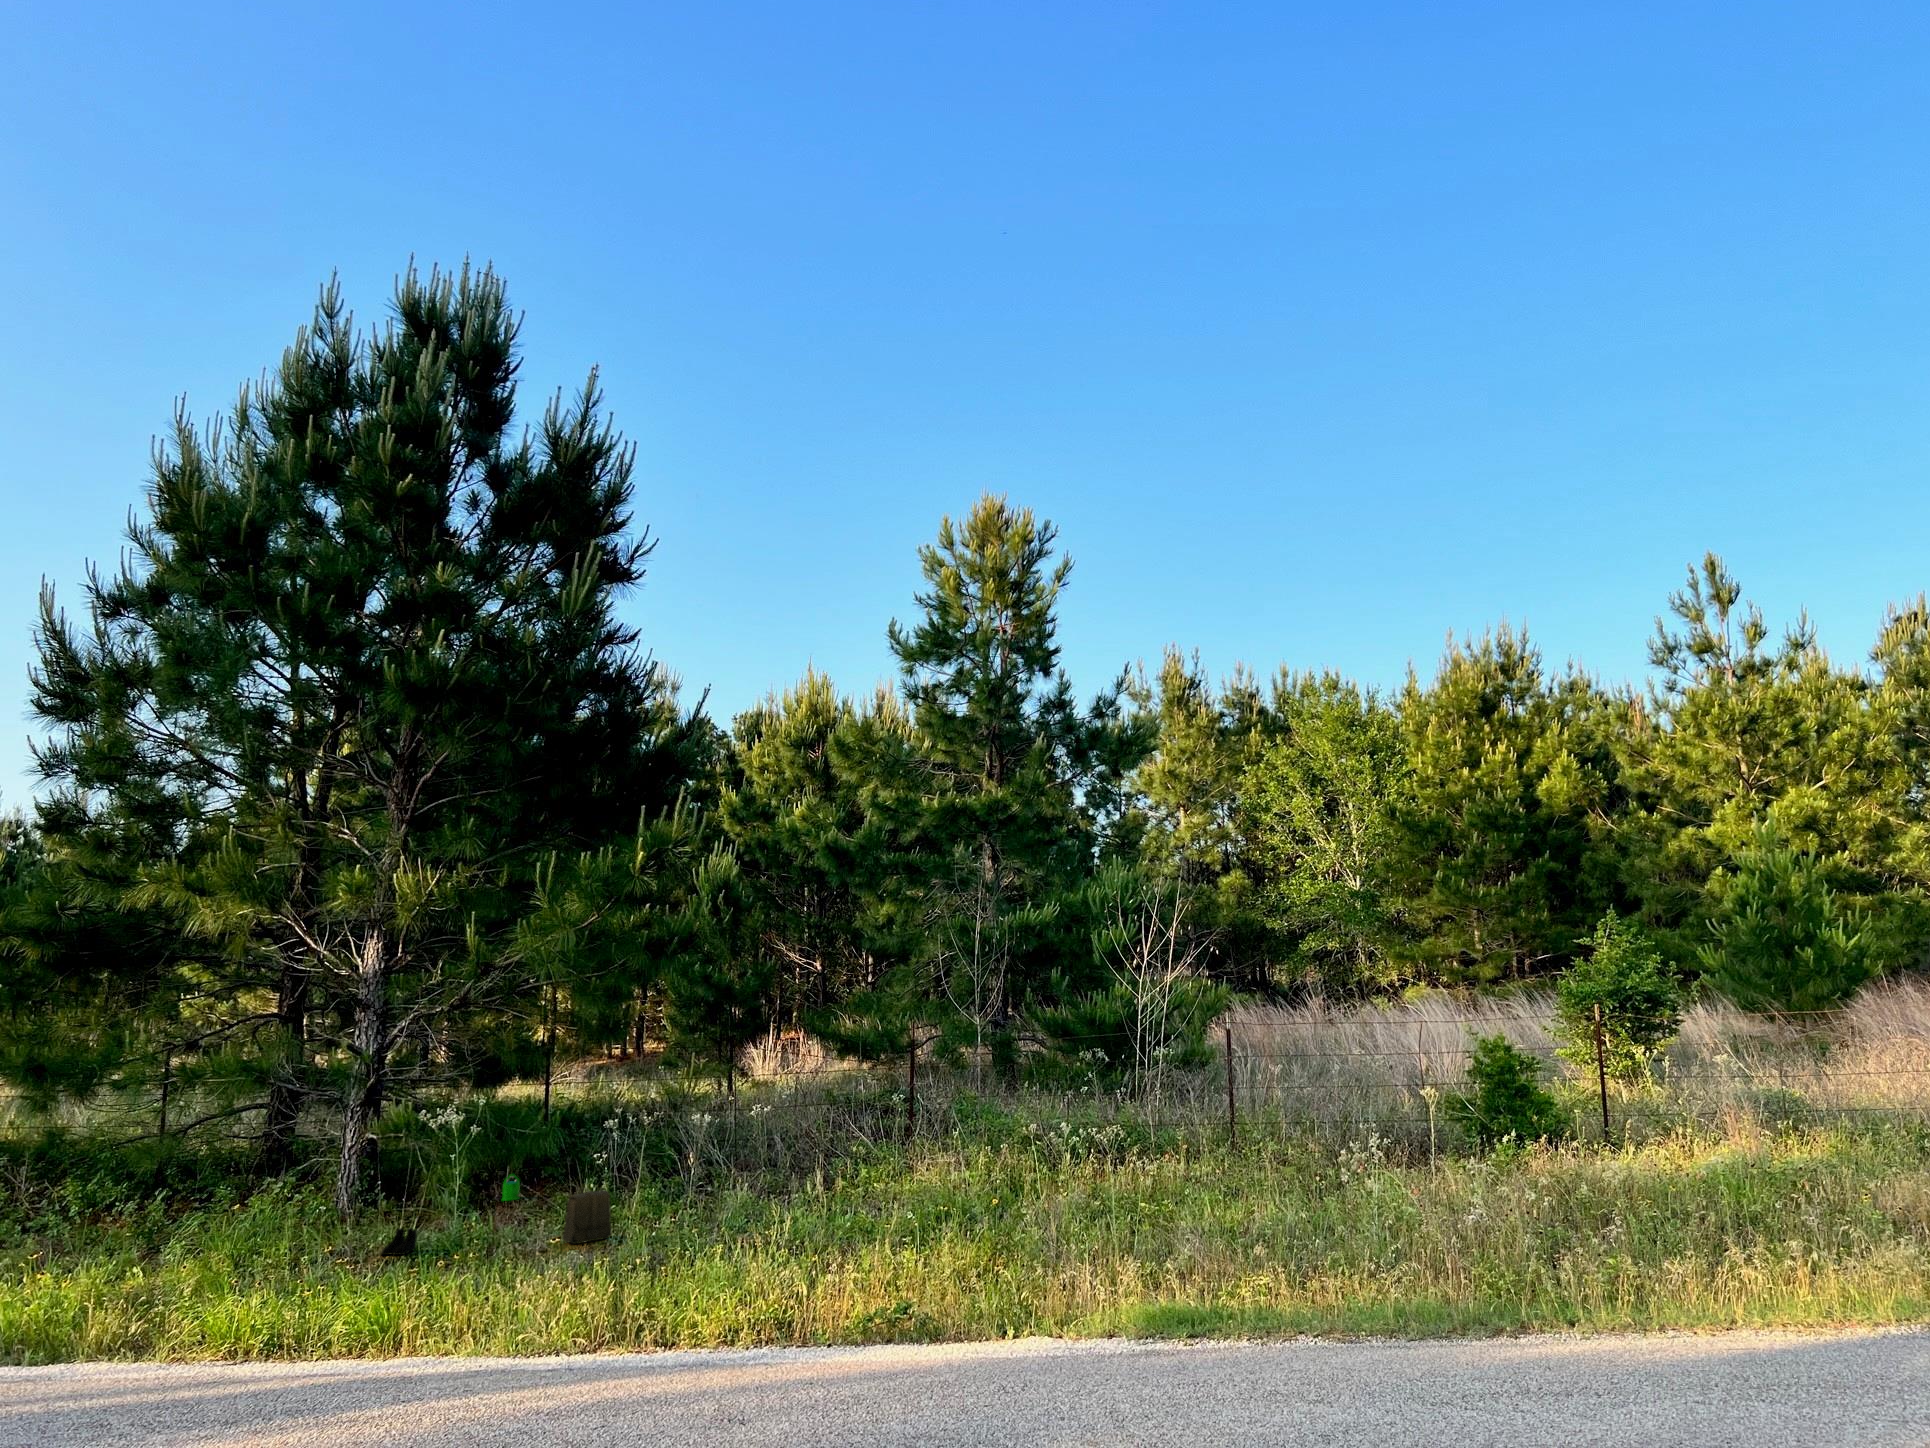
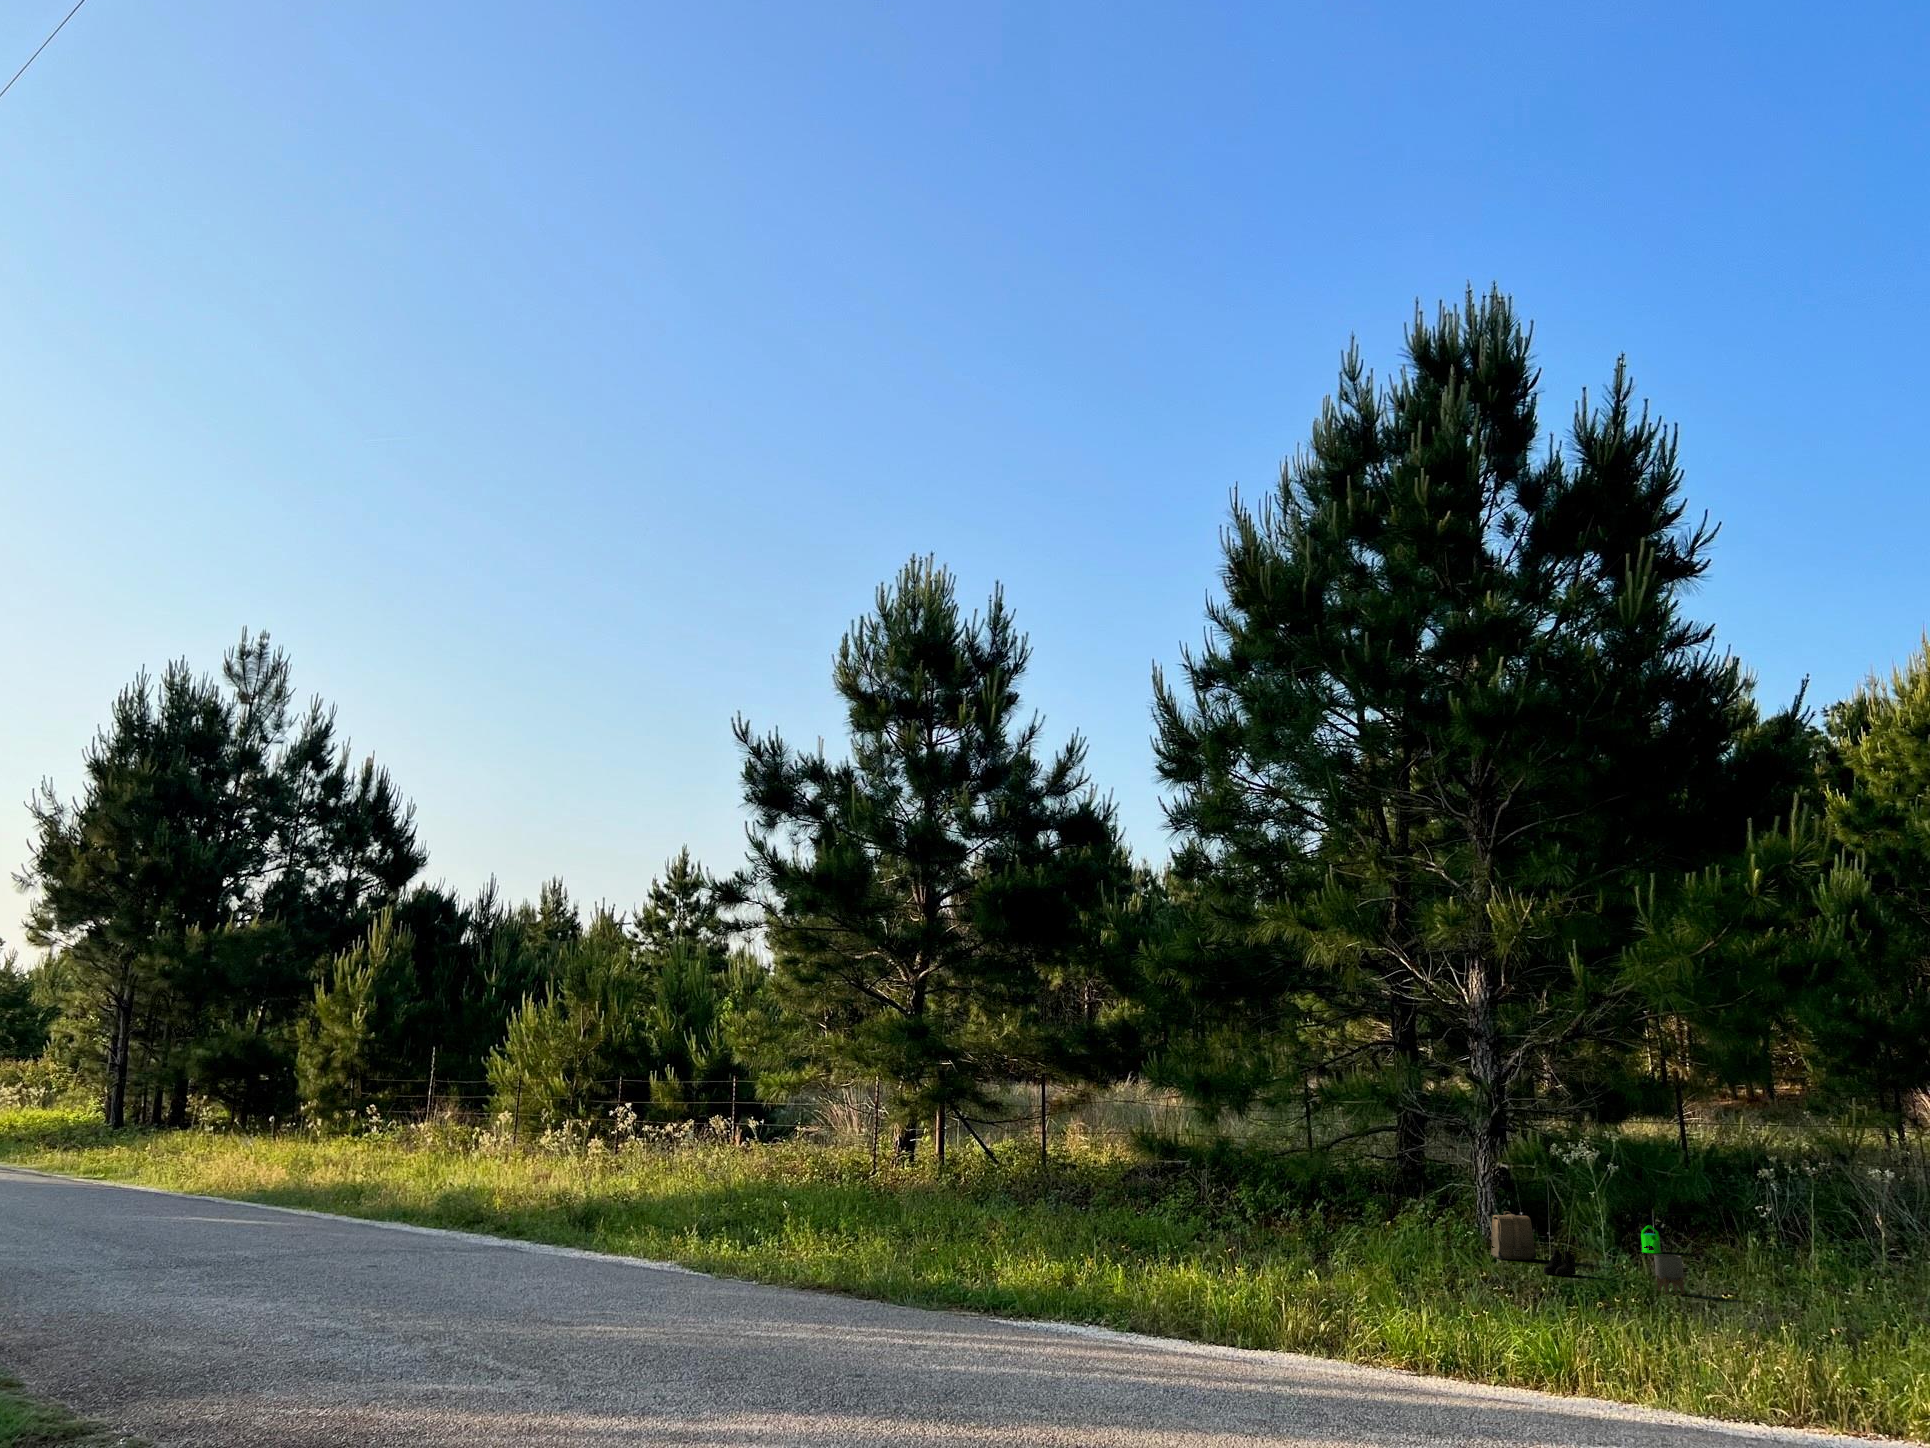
backpack: present [562,1189,611,1244] -> present [1491,1211,1536,1260]
planter: none [489,1221,516,1262] -> present [1654,1254,1685,1294]

